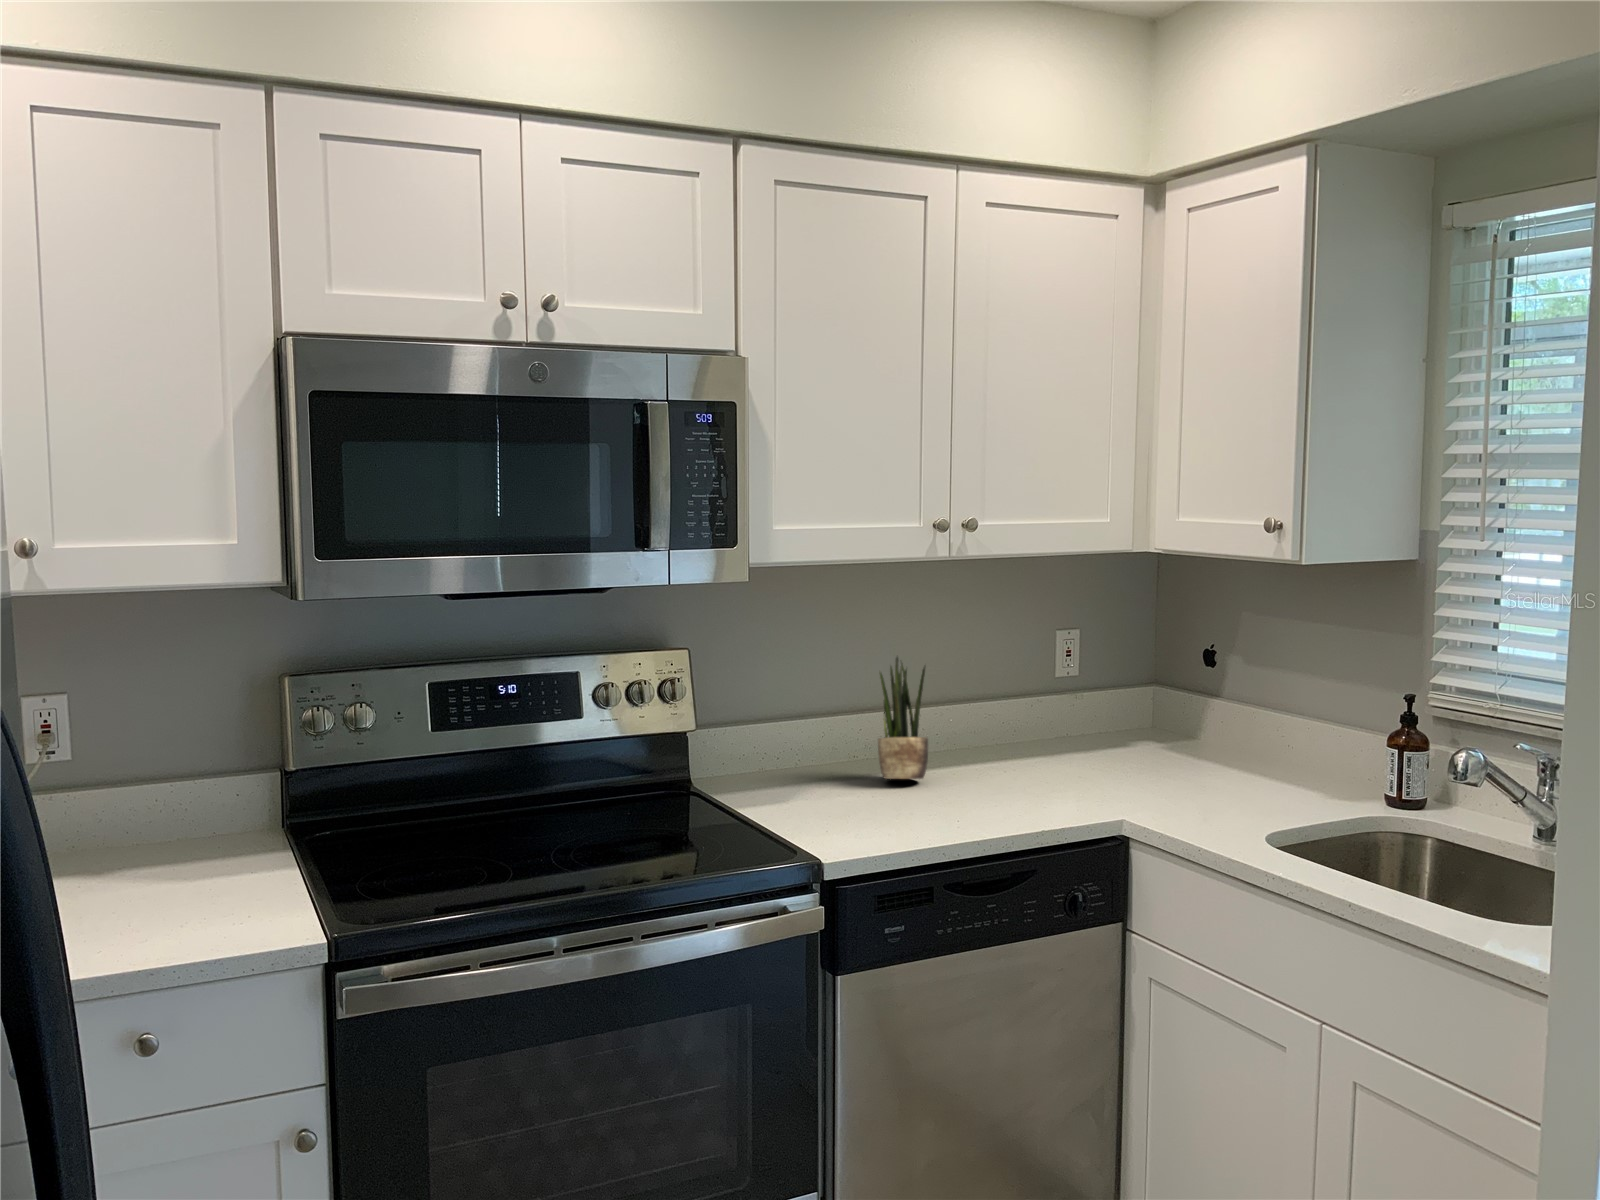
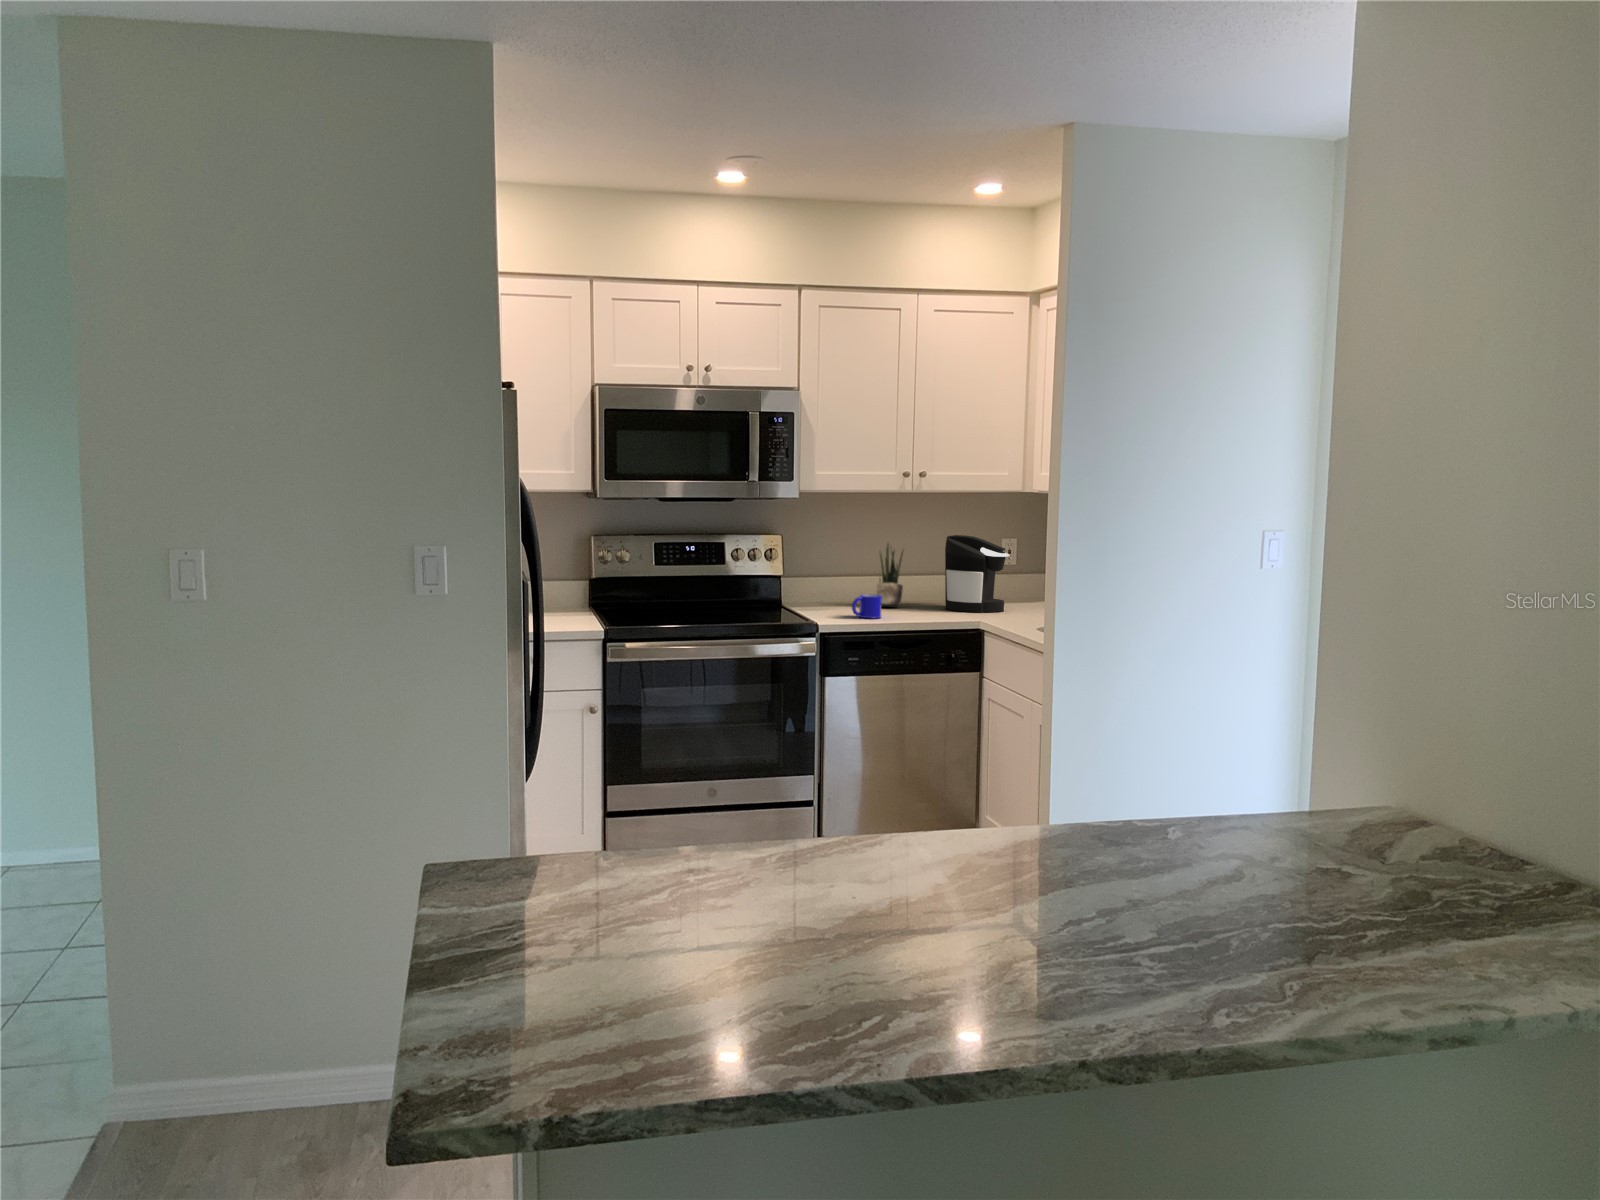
coffee maker: none [1005,637,1130,787] -> present [945,535,1009,612]
mug: none [878,776,933,831] -> present [852,594,882,618]

